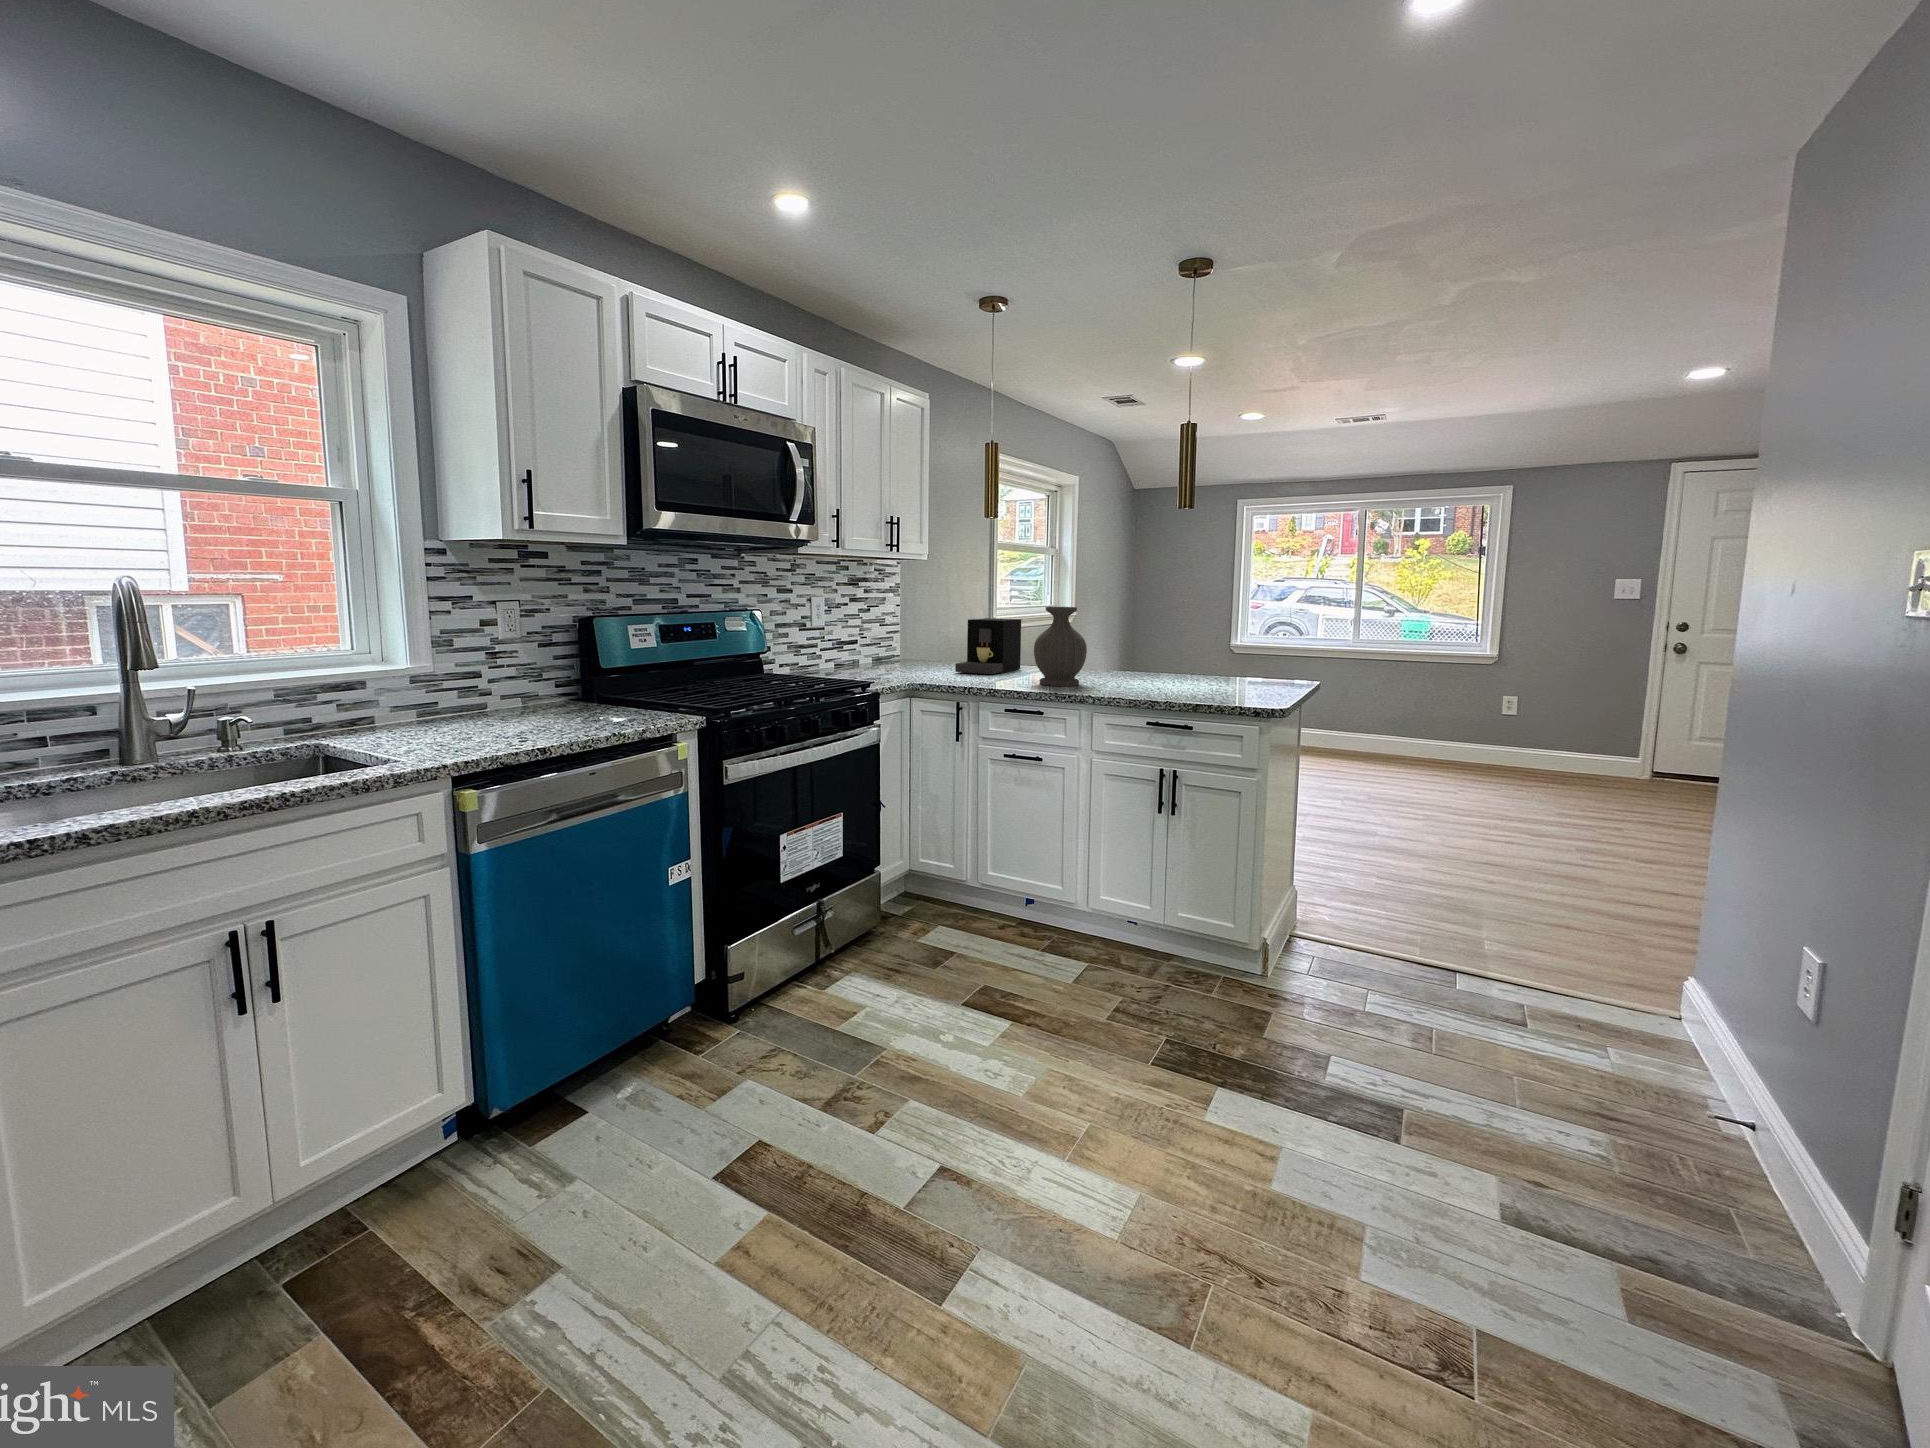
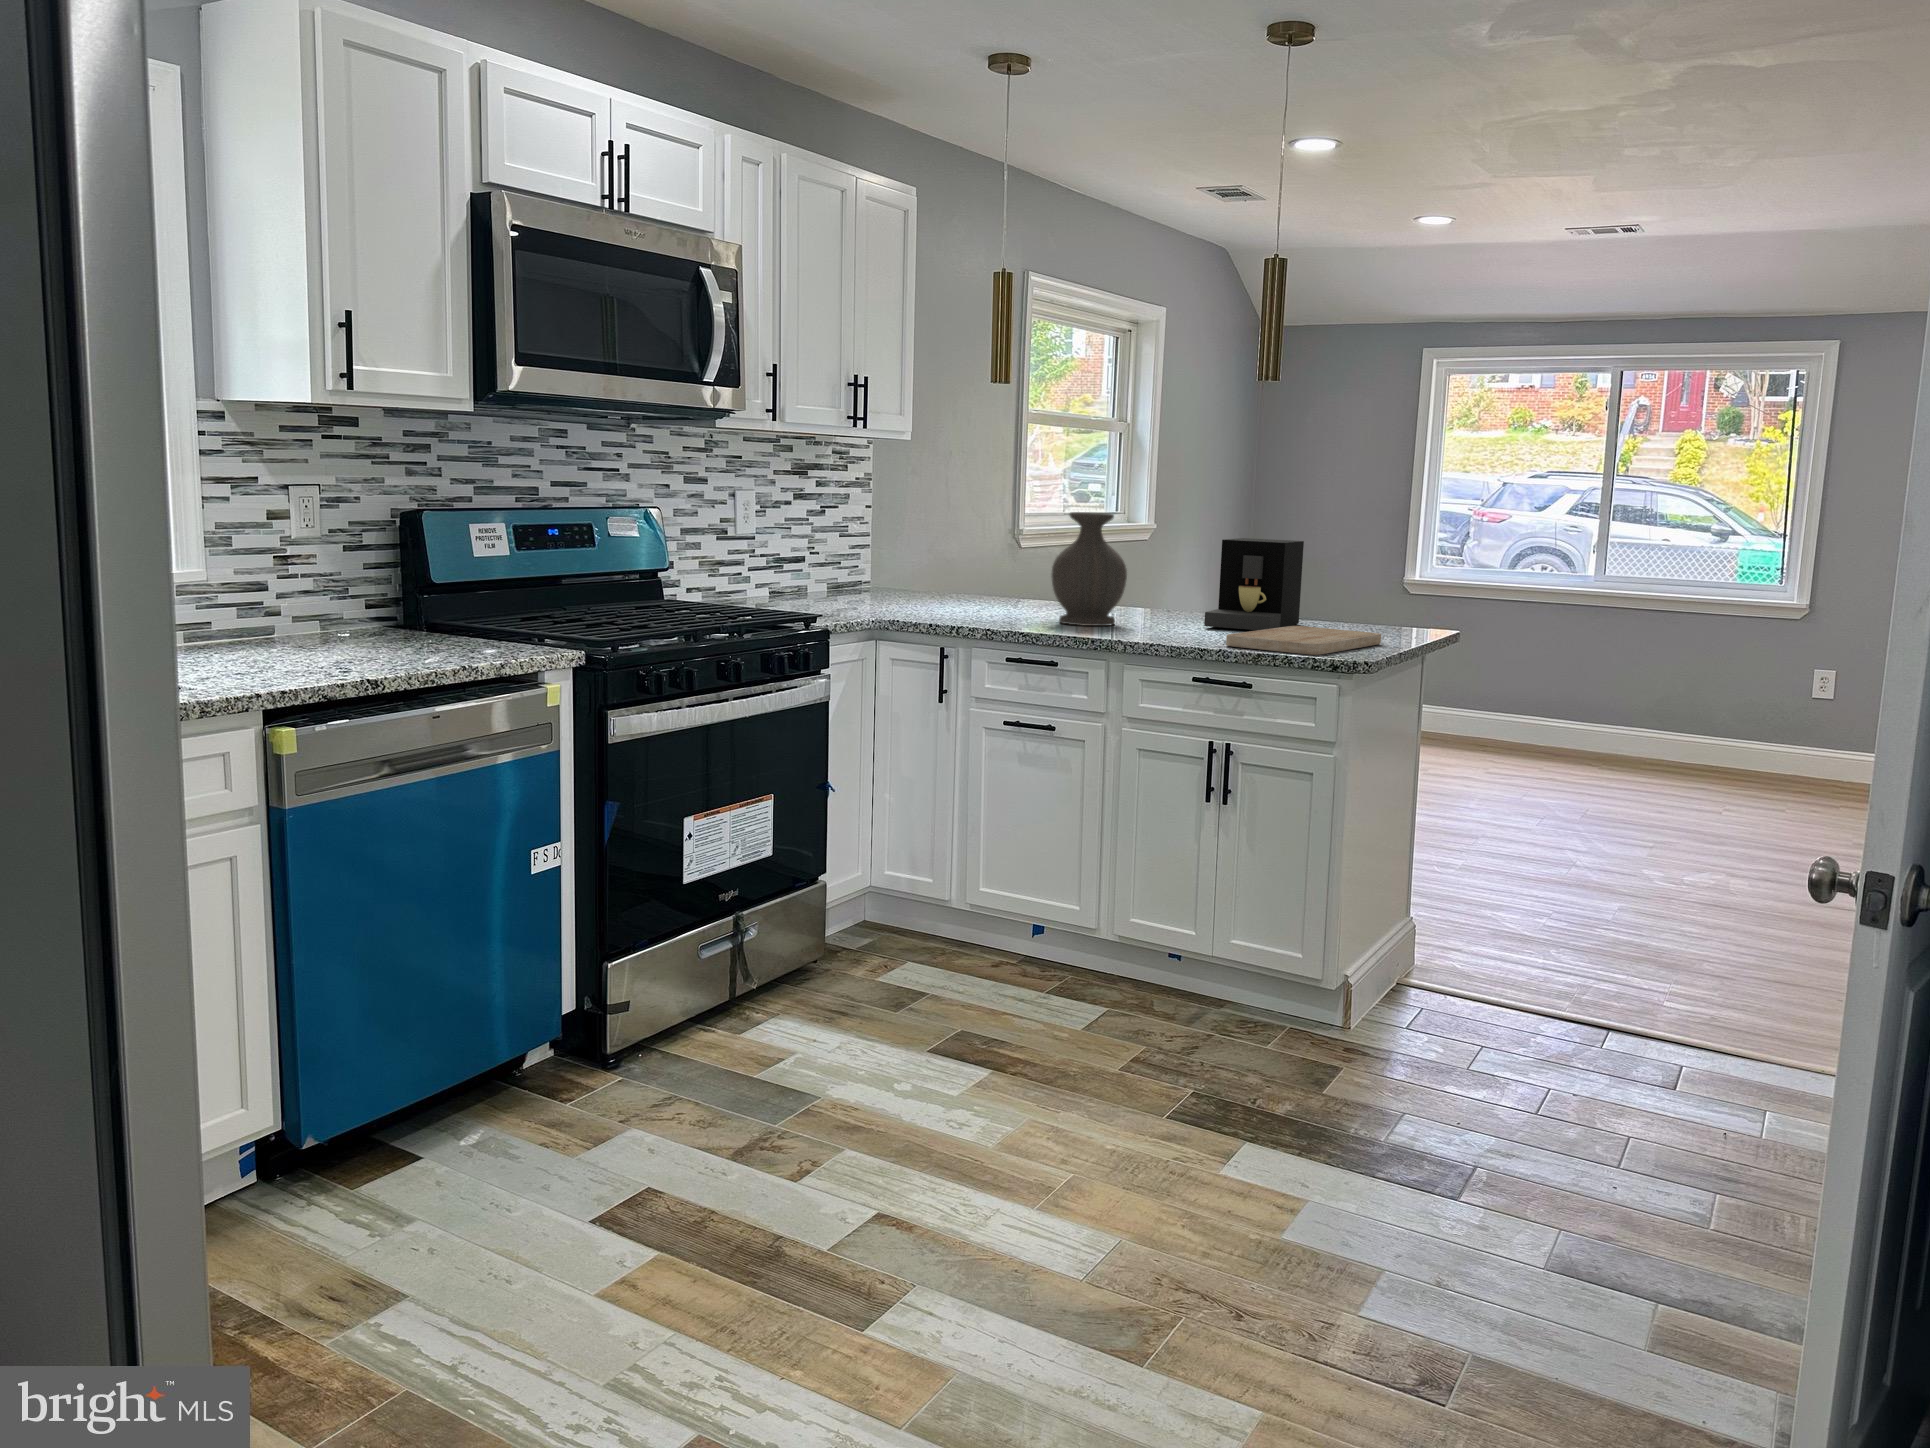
coffee maker: present [955,618,1021,674] -> present [1204,538,1304,630]
cutting board: none [1170,684,1278,707] -> present [1226,626,1381,655]

